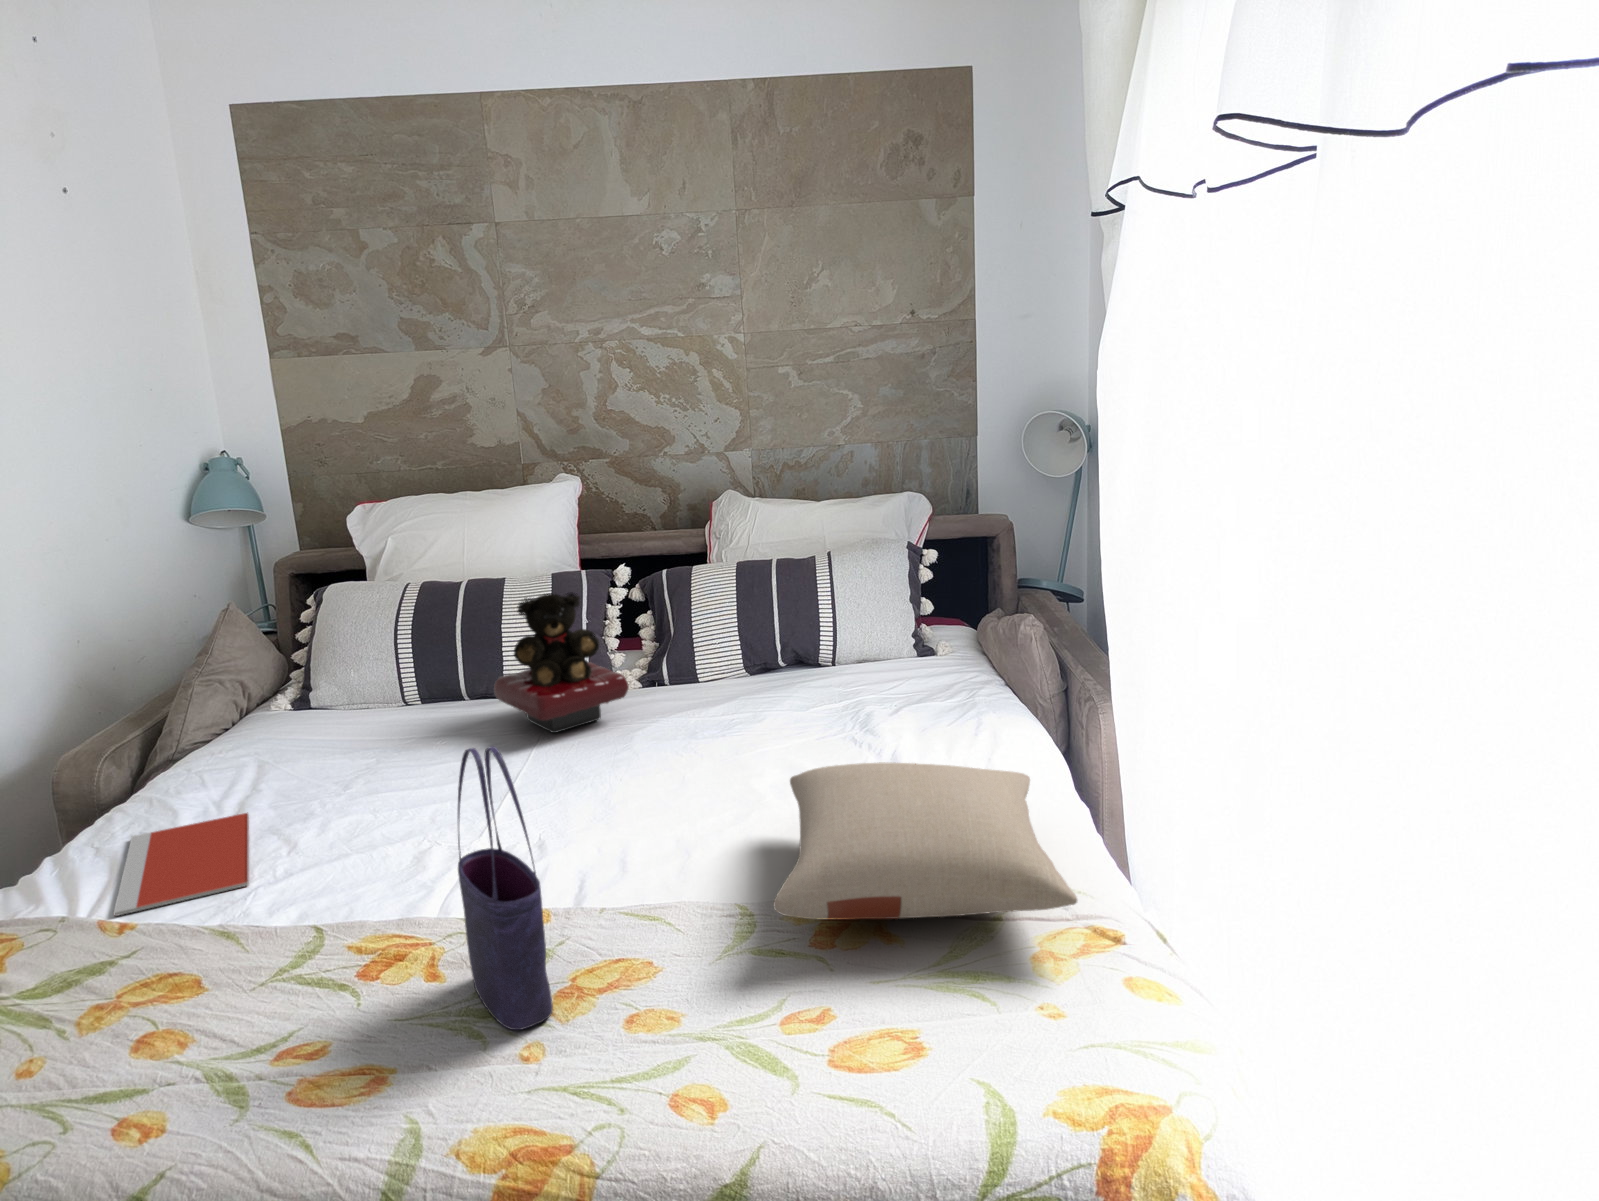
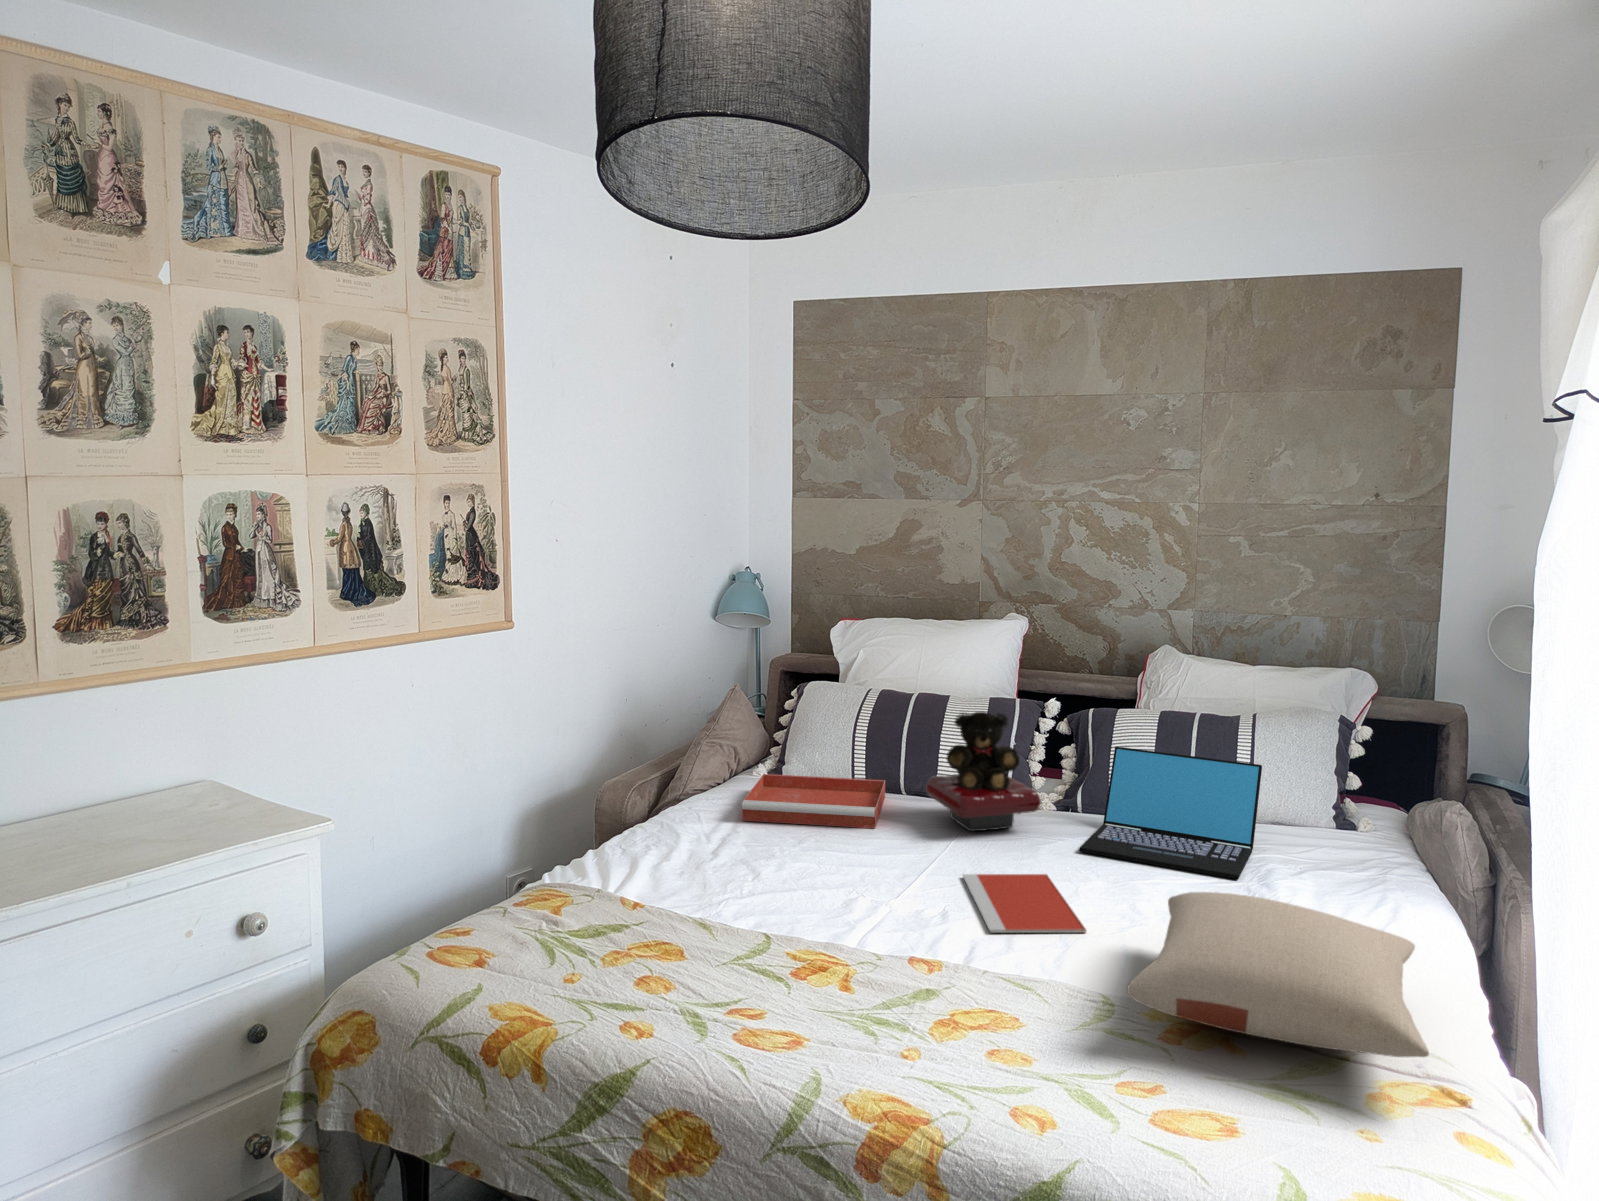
laptop: none [679,608,850,734] -> present [1080,747,1262,879]
tray: none [257,689,444,775] -> present [742,774,885,828]
tote bag: present [458,746,553,1030] -> none [875,803,932,1036]
notebook: present [114,813,249,916] -> present [963,874,1086,933]

